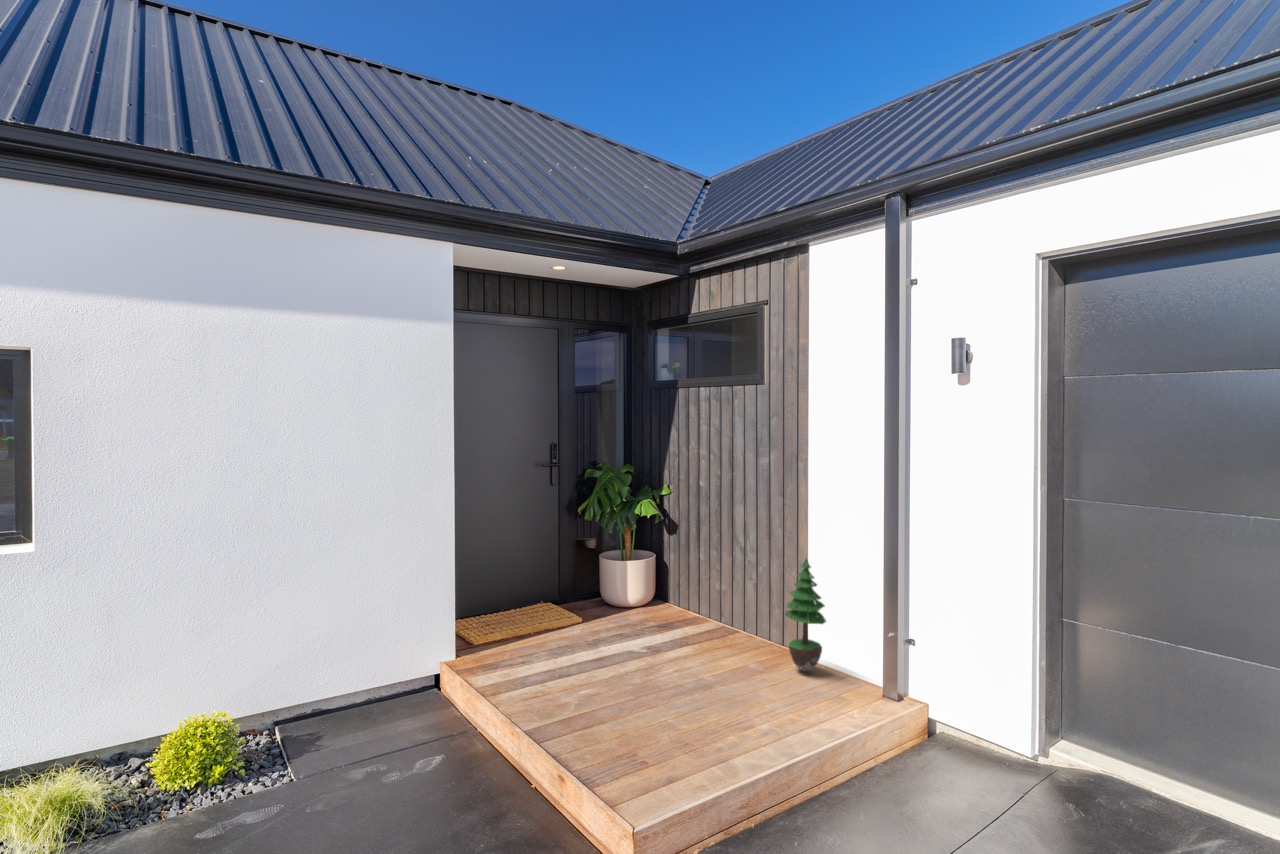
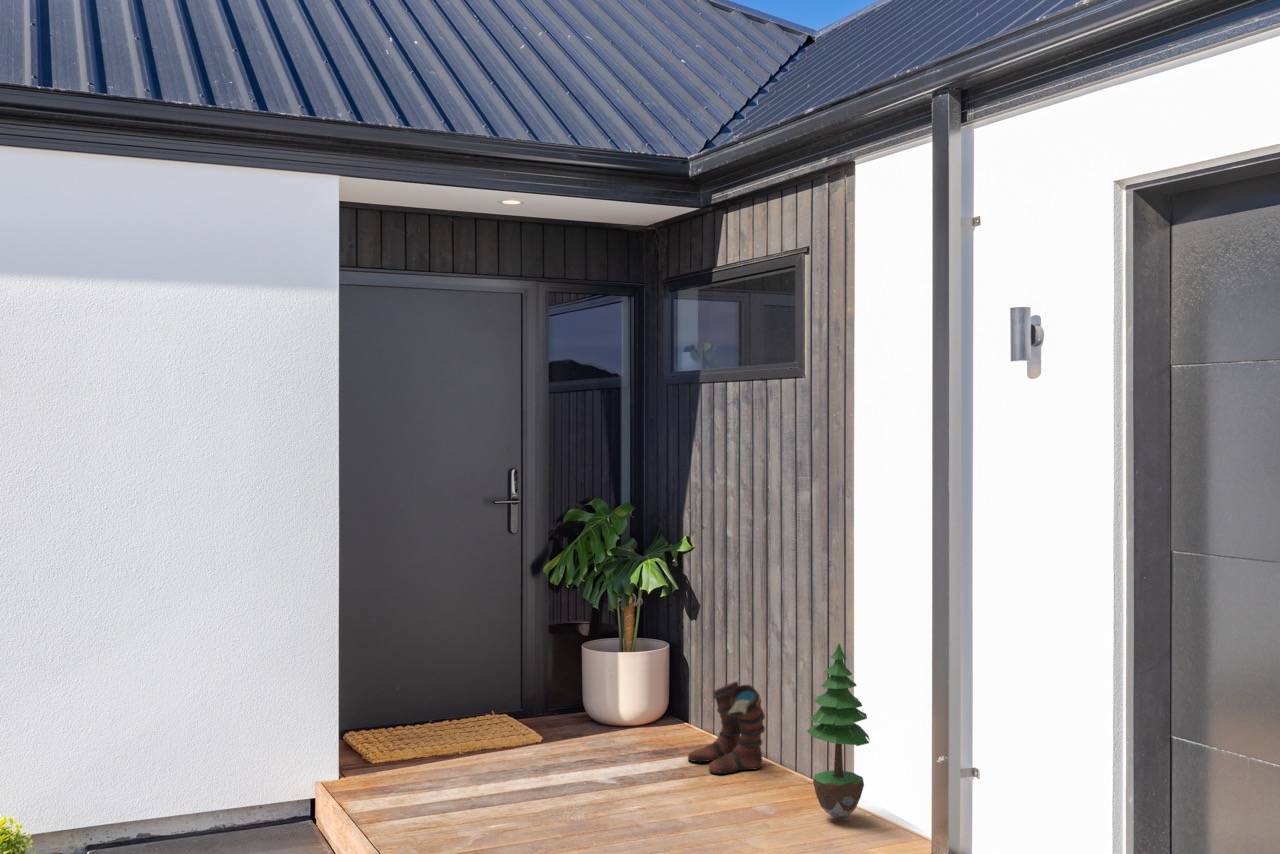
boots: none [684,579,735,641] -> present [688,682,765,774]

